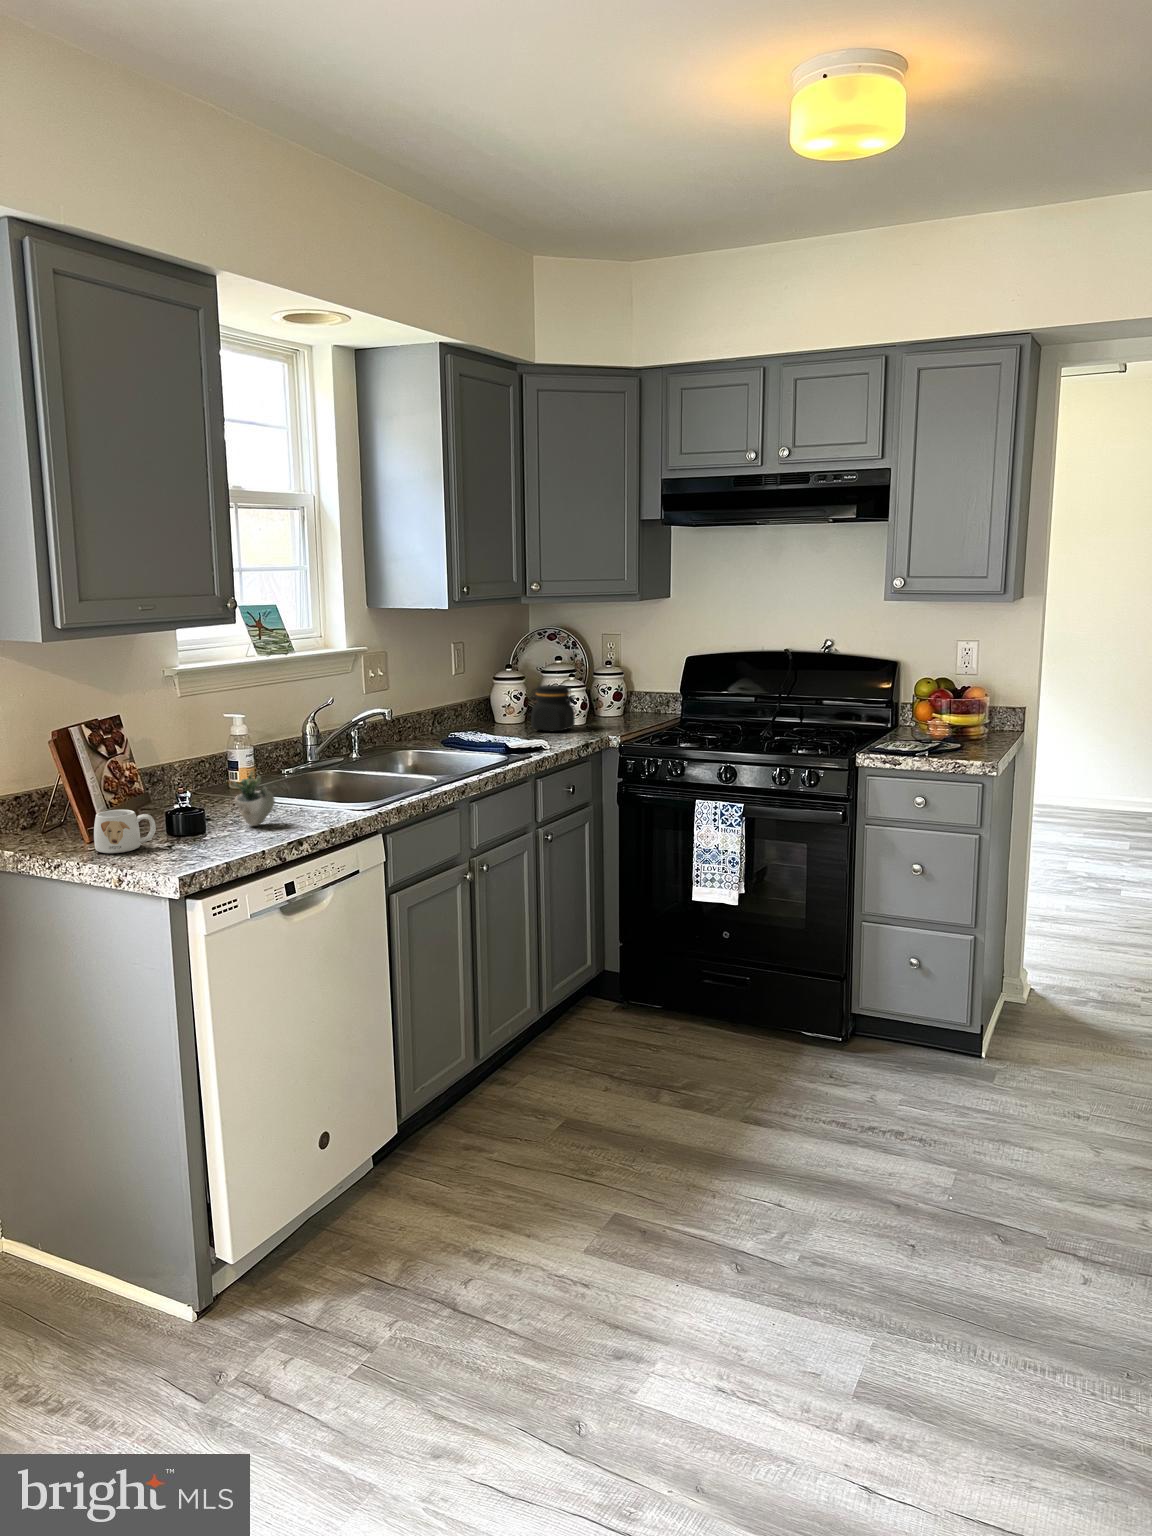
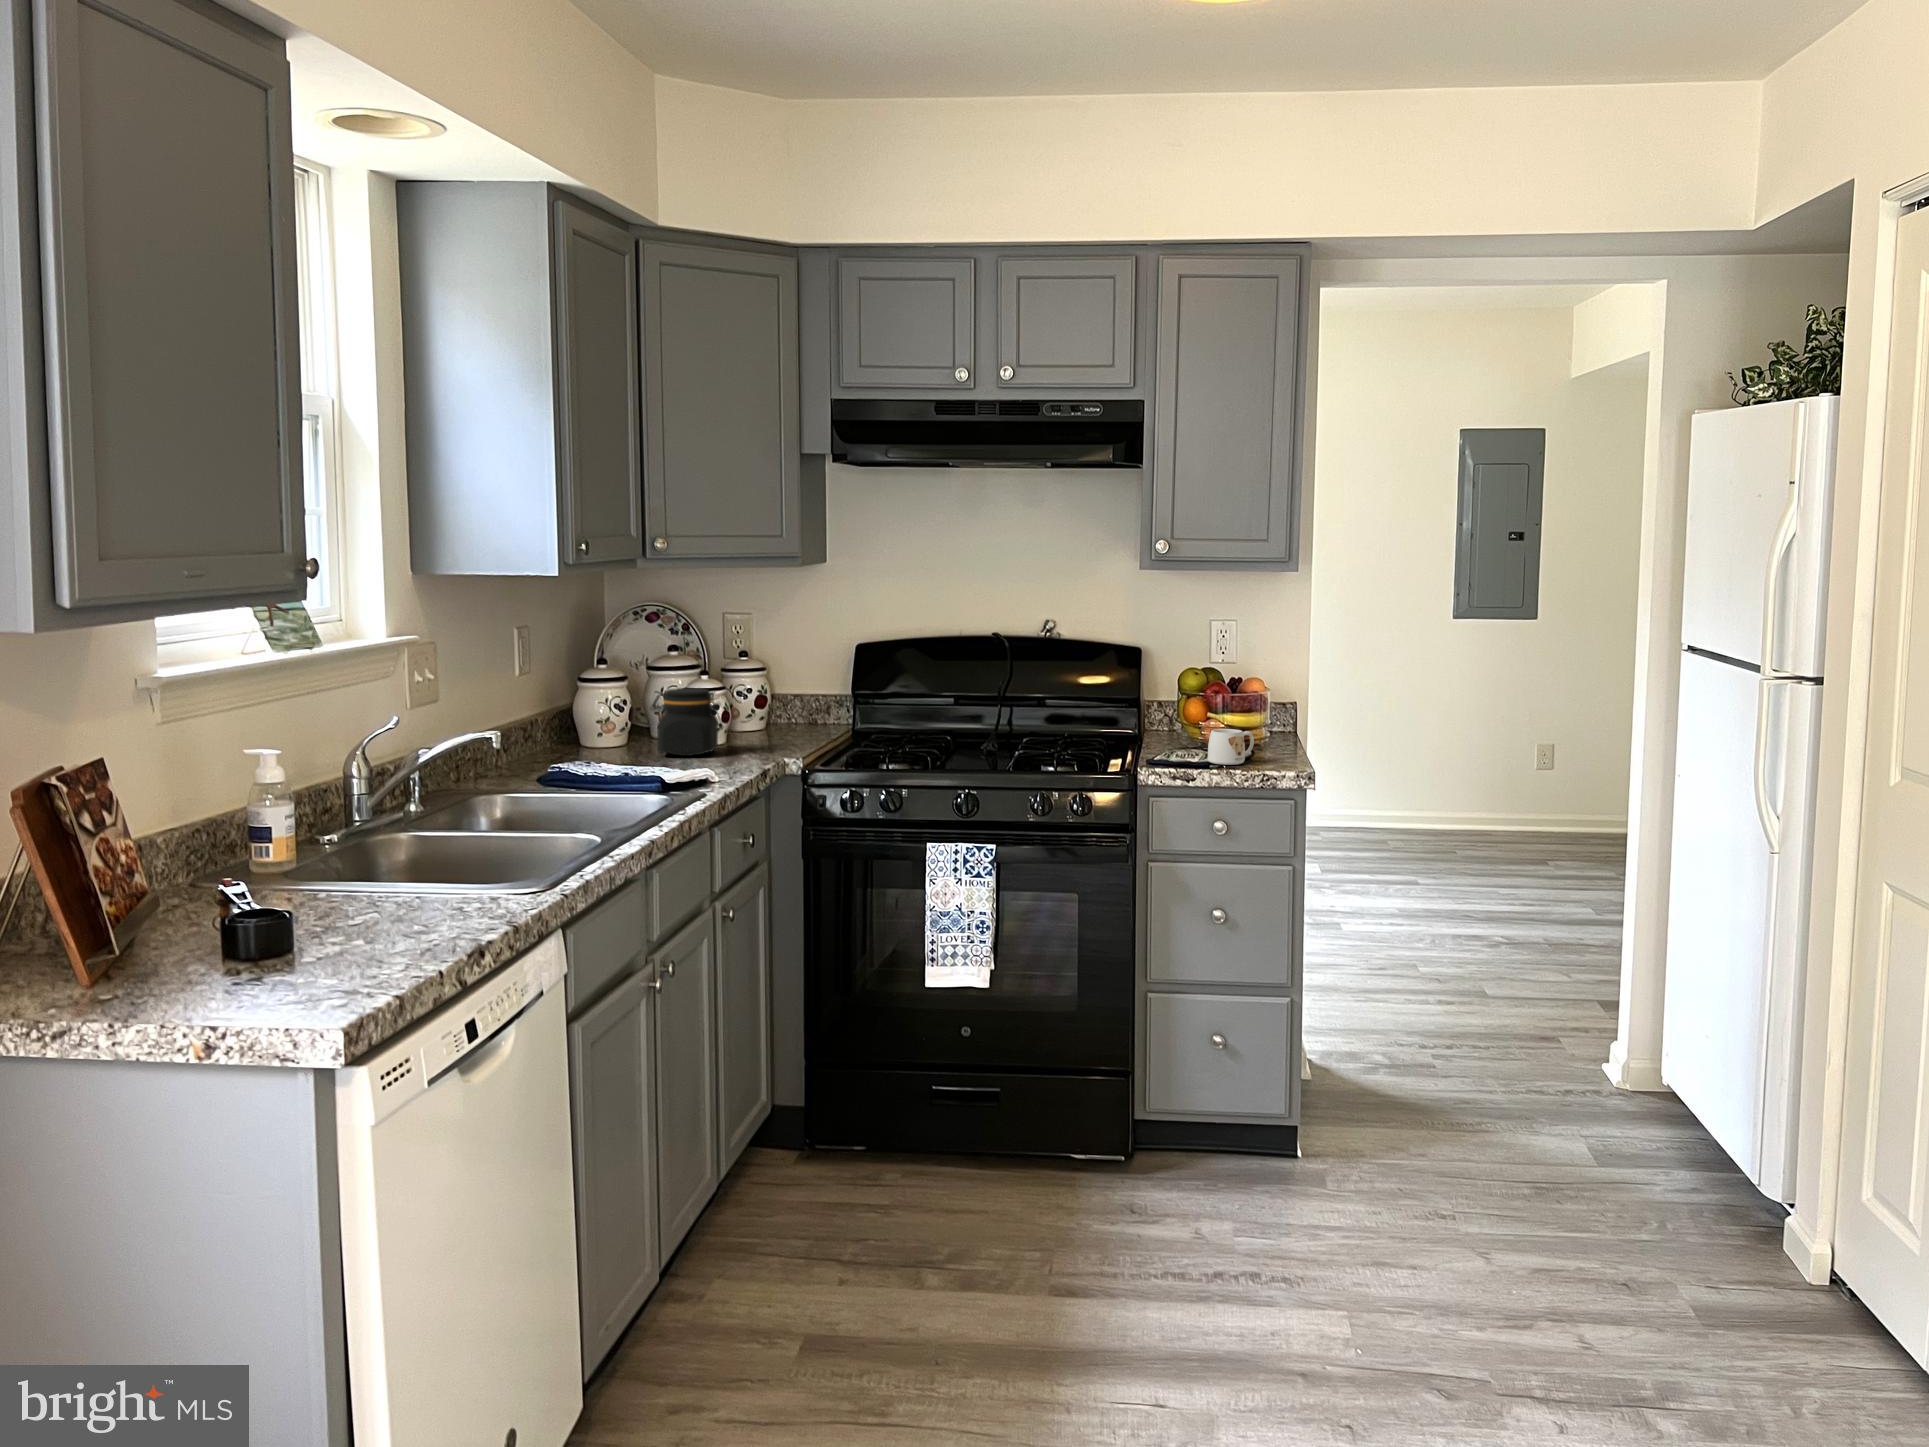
succulent plant: present [233,772,275,826] -> none [341,835,460,932]
mug: present [94,810,156,853] -> present [1208,729,1254,765]

